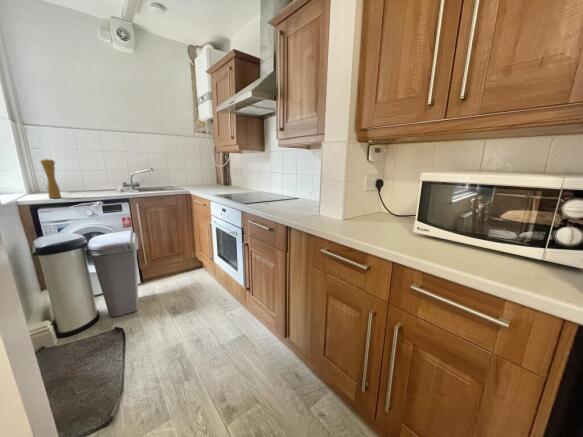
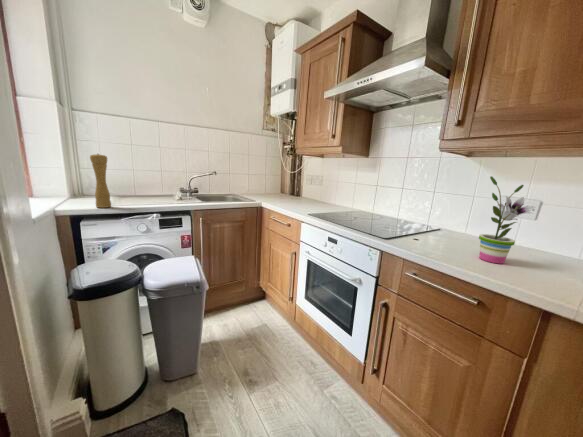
potted plant: none [284,162,305,211] -> present [479,176,535,264]

